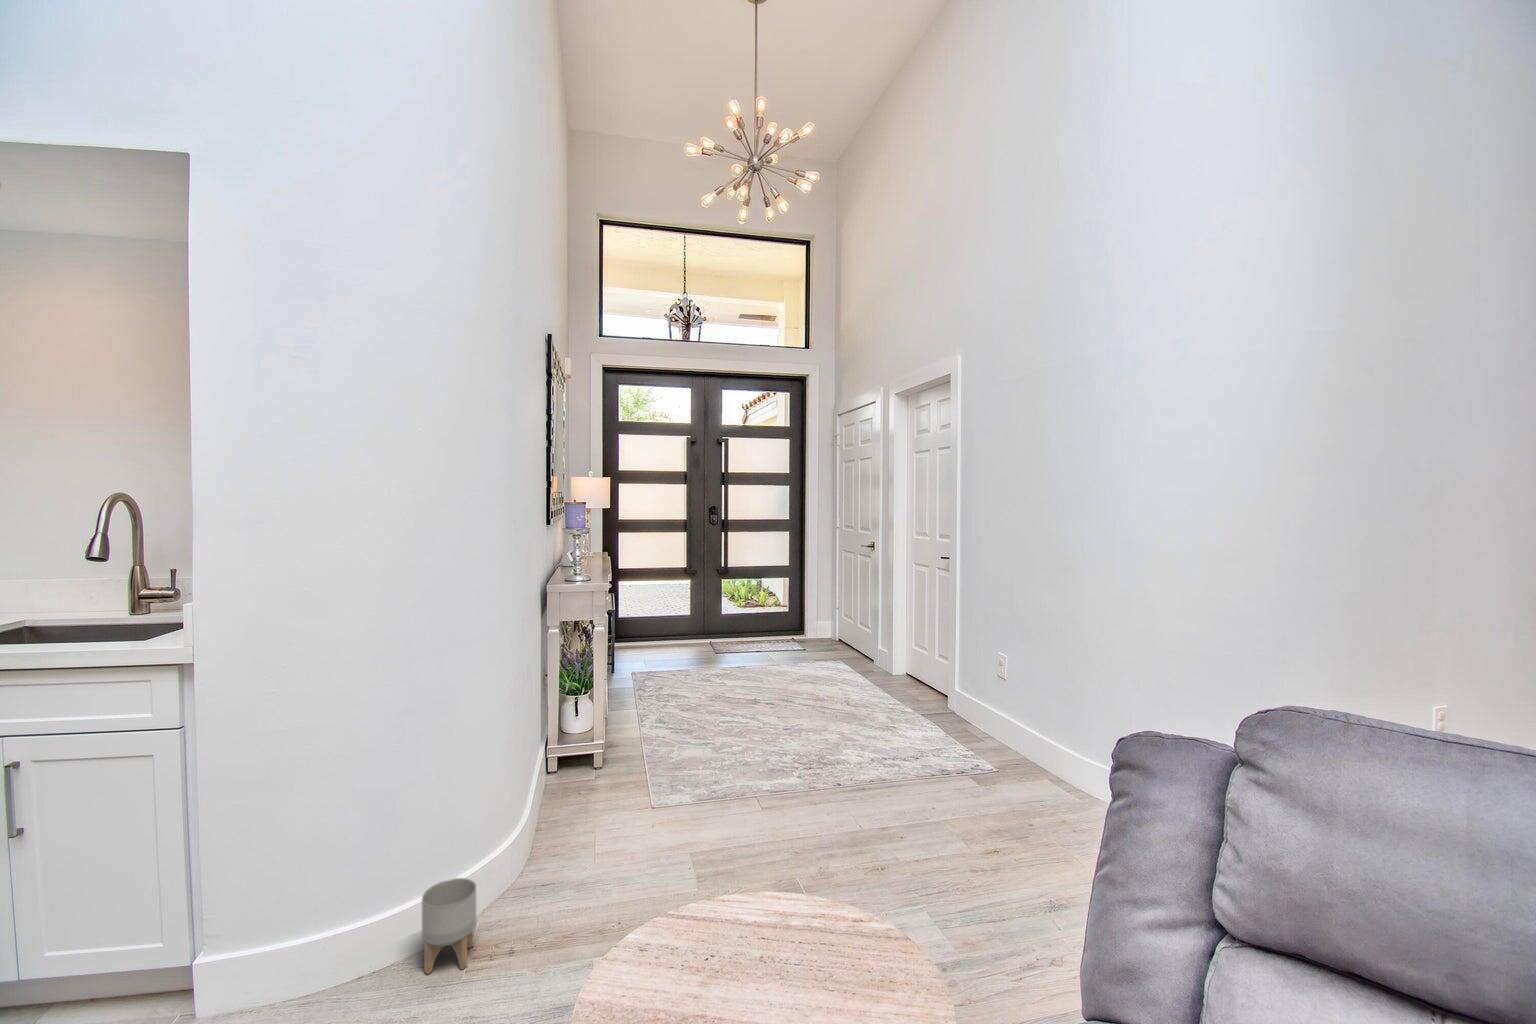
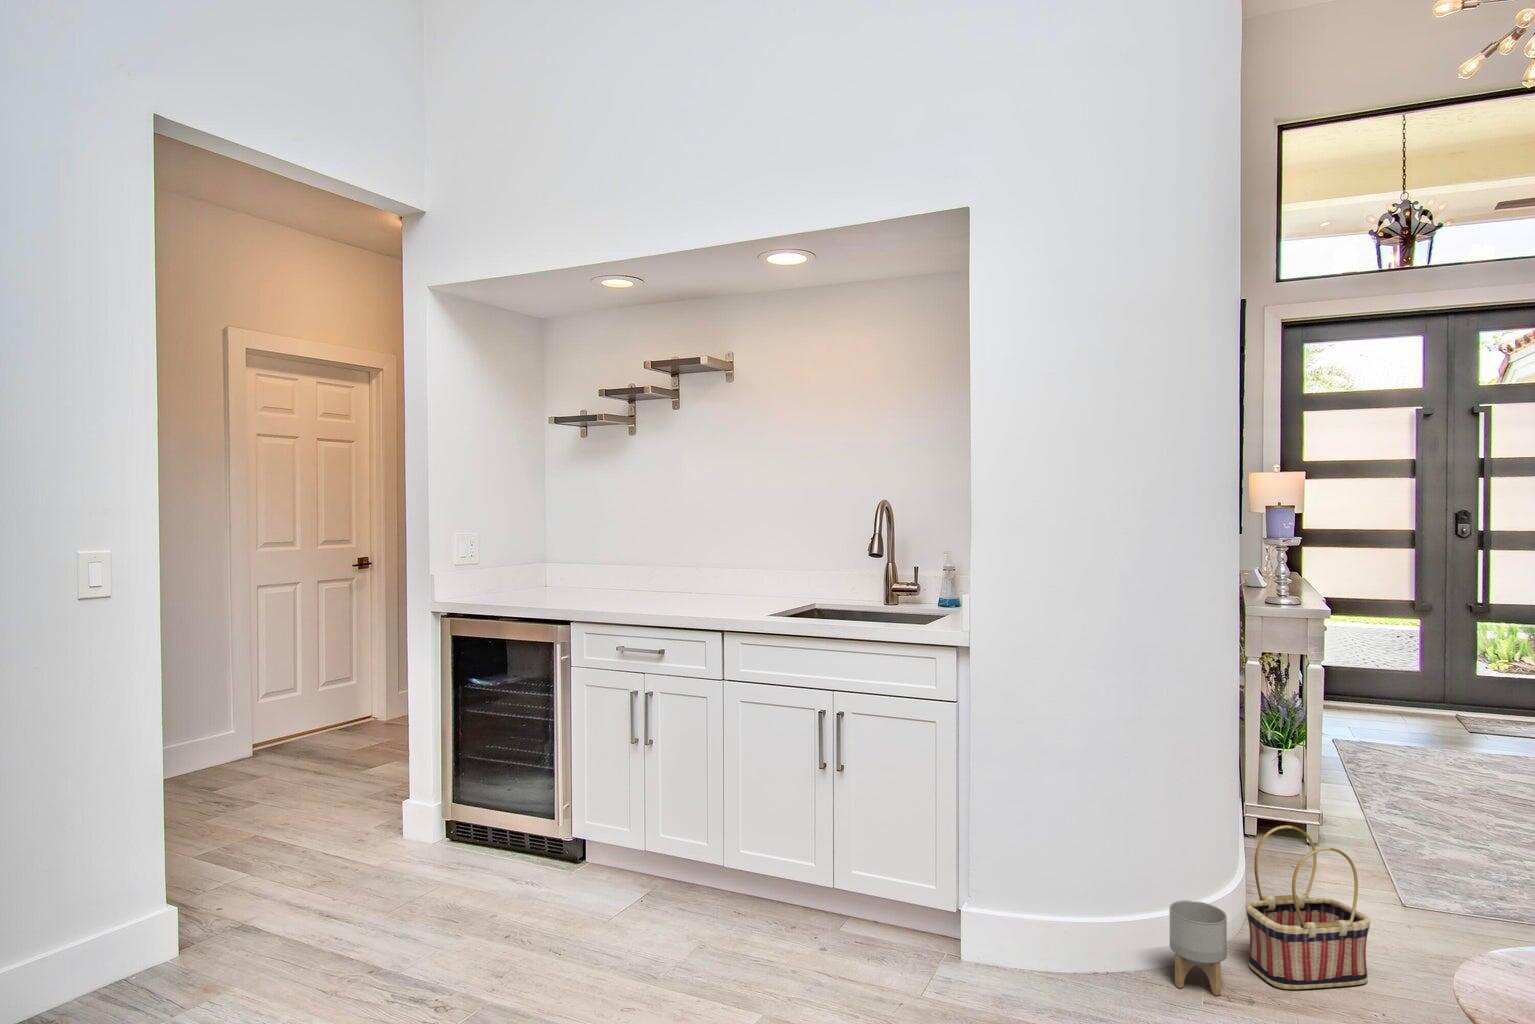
basket: none [502,782,602,935] -> present [1246,825,1370,989]

